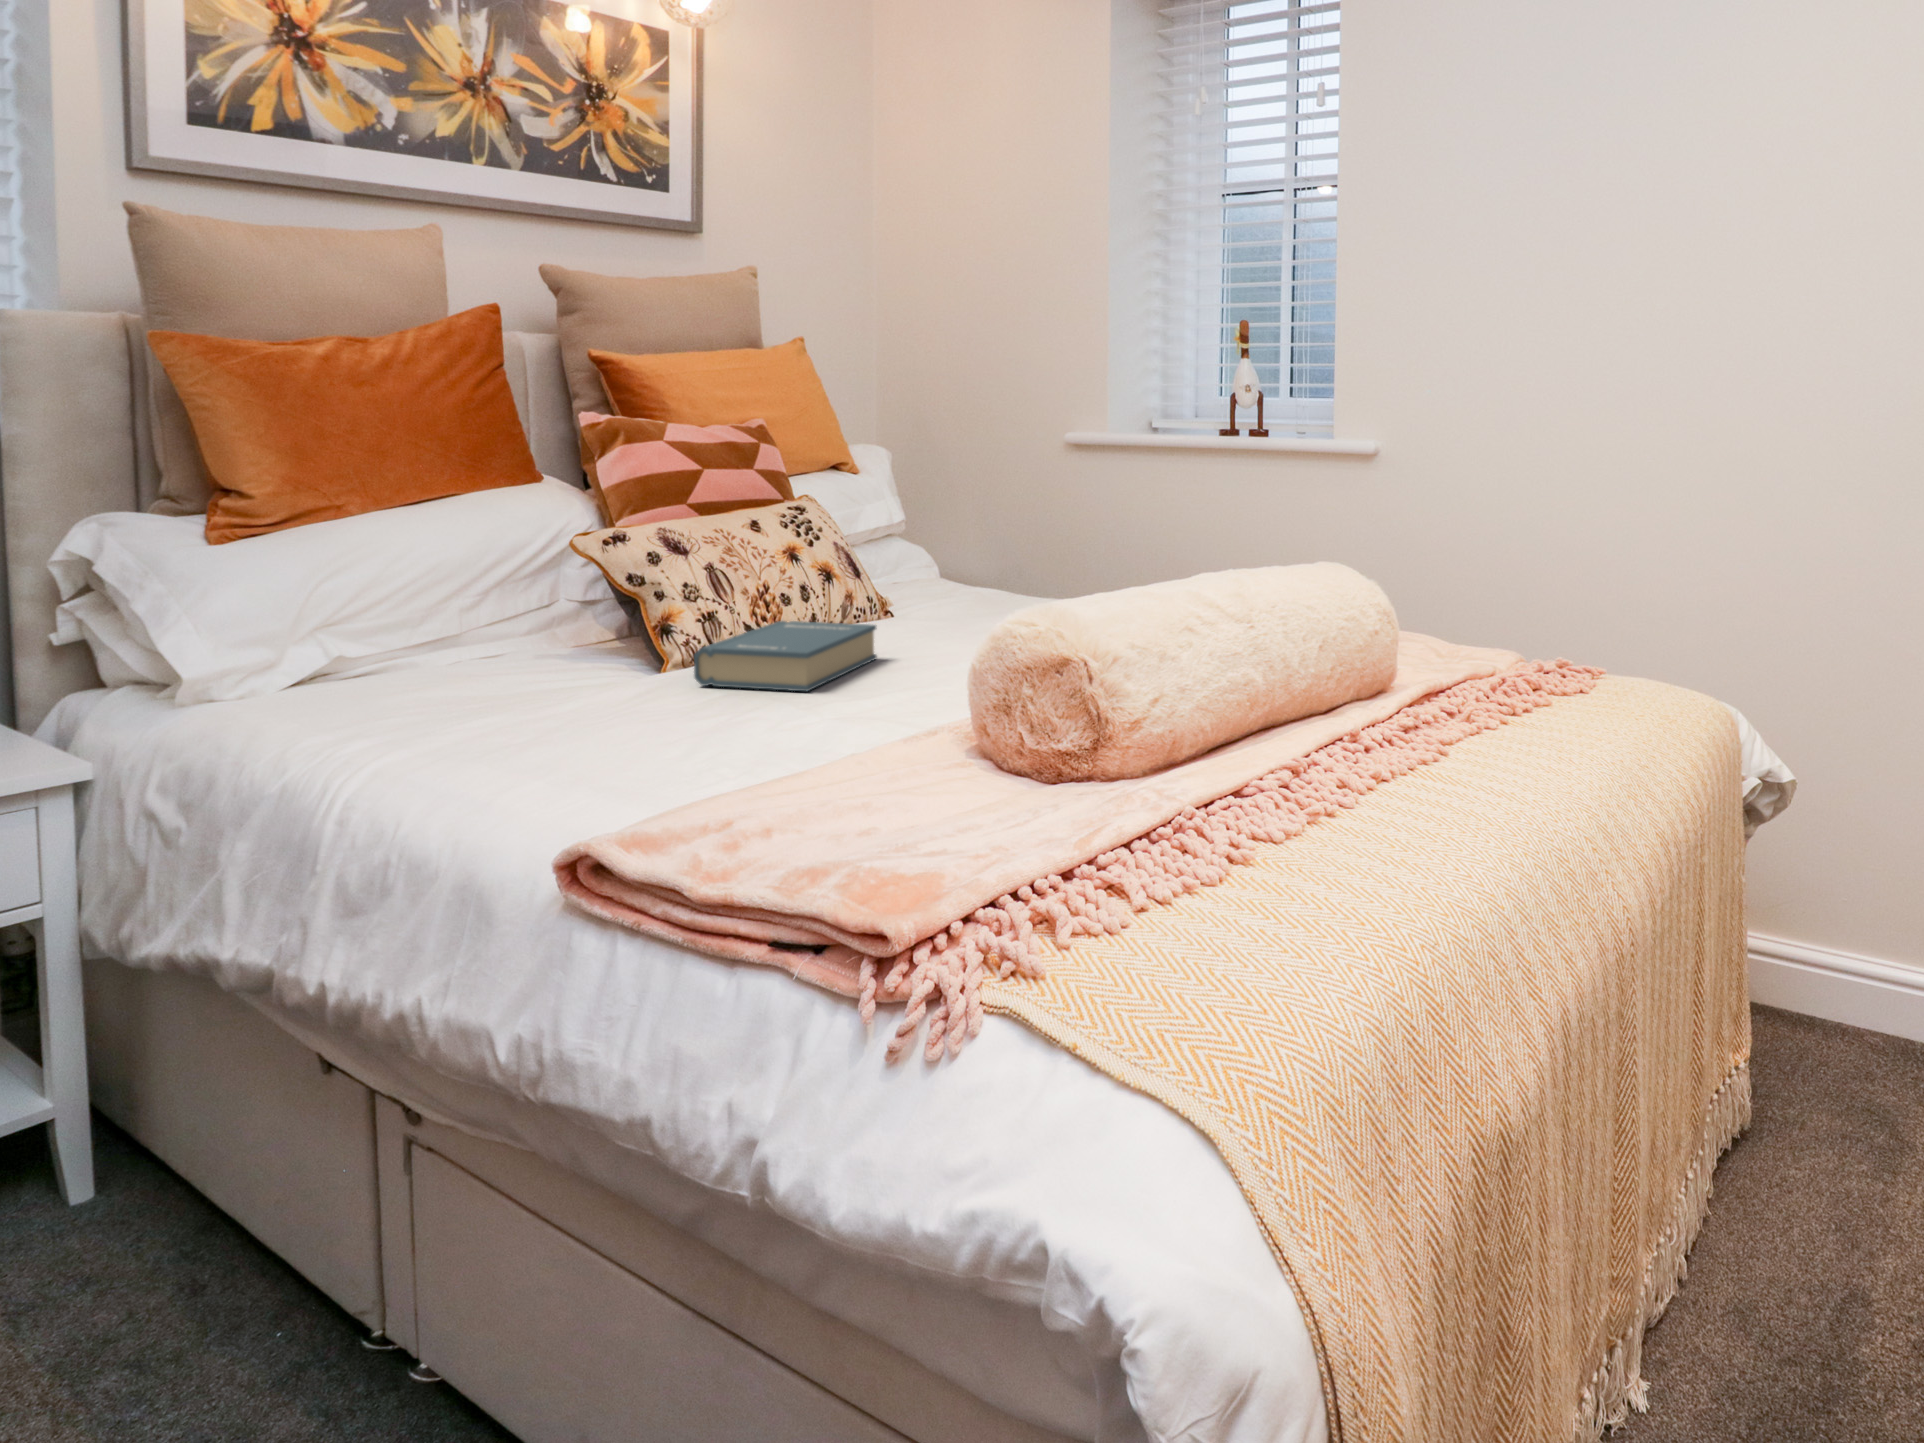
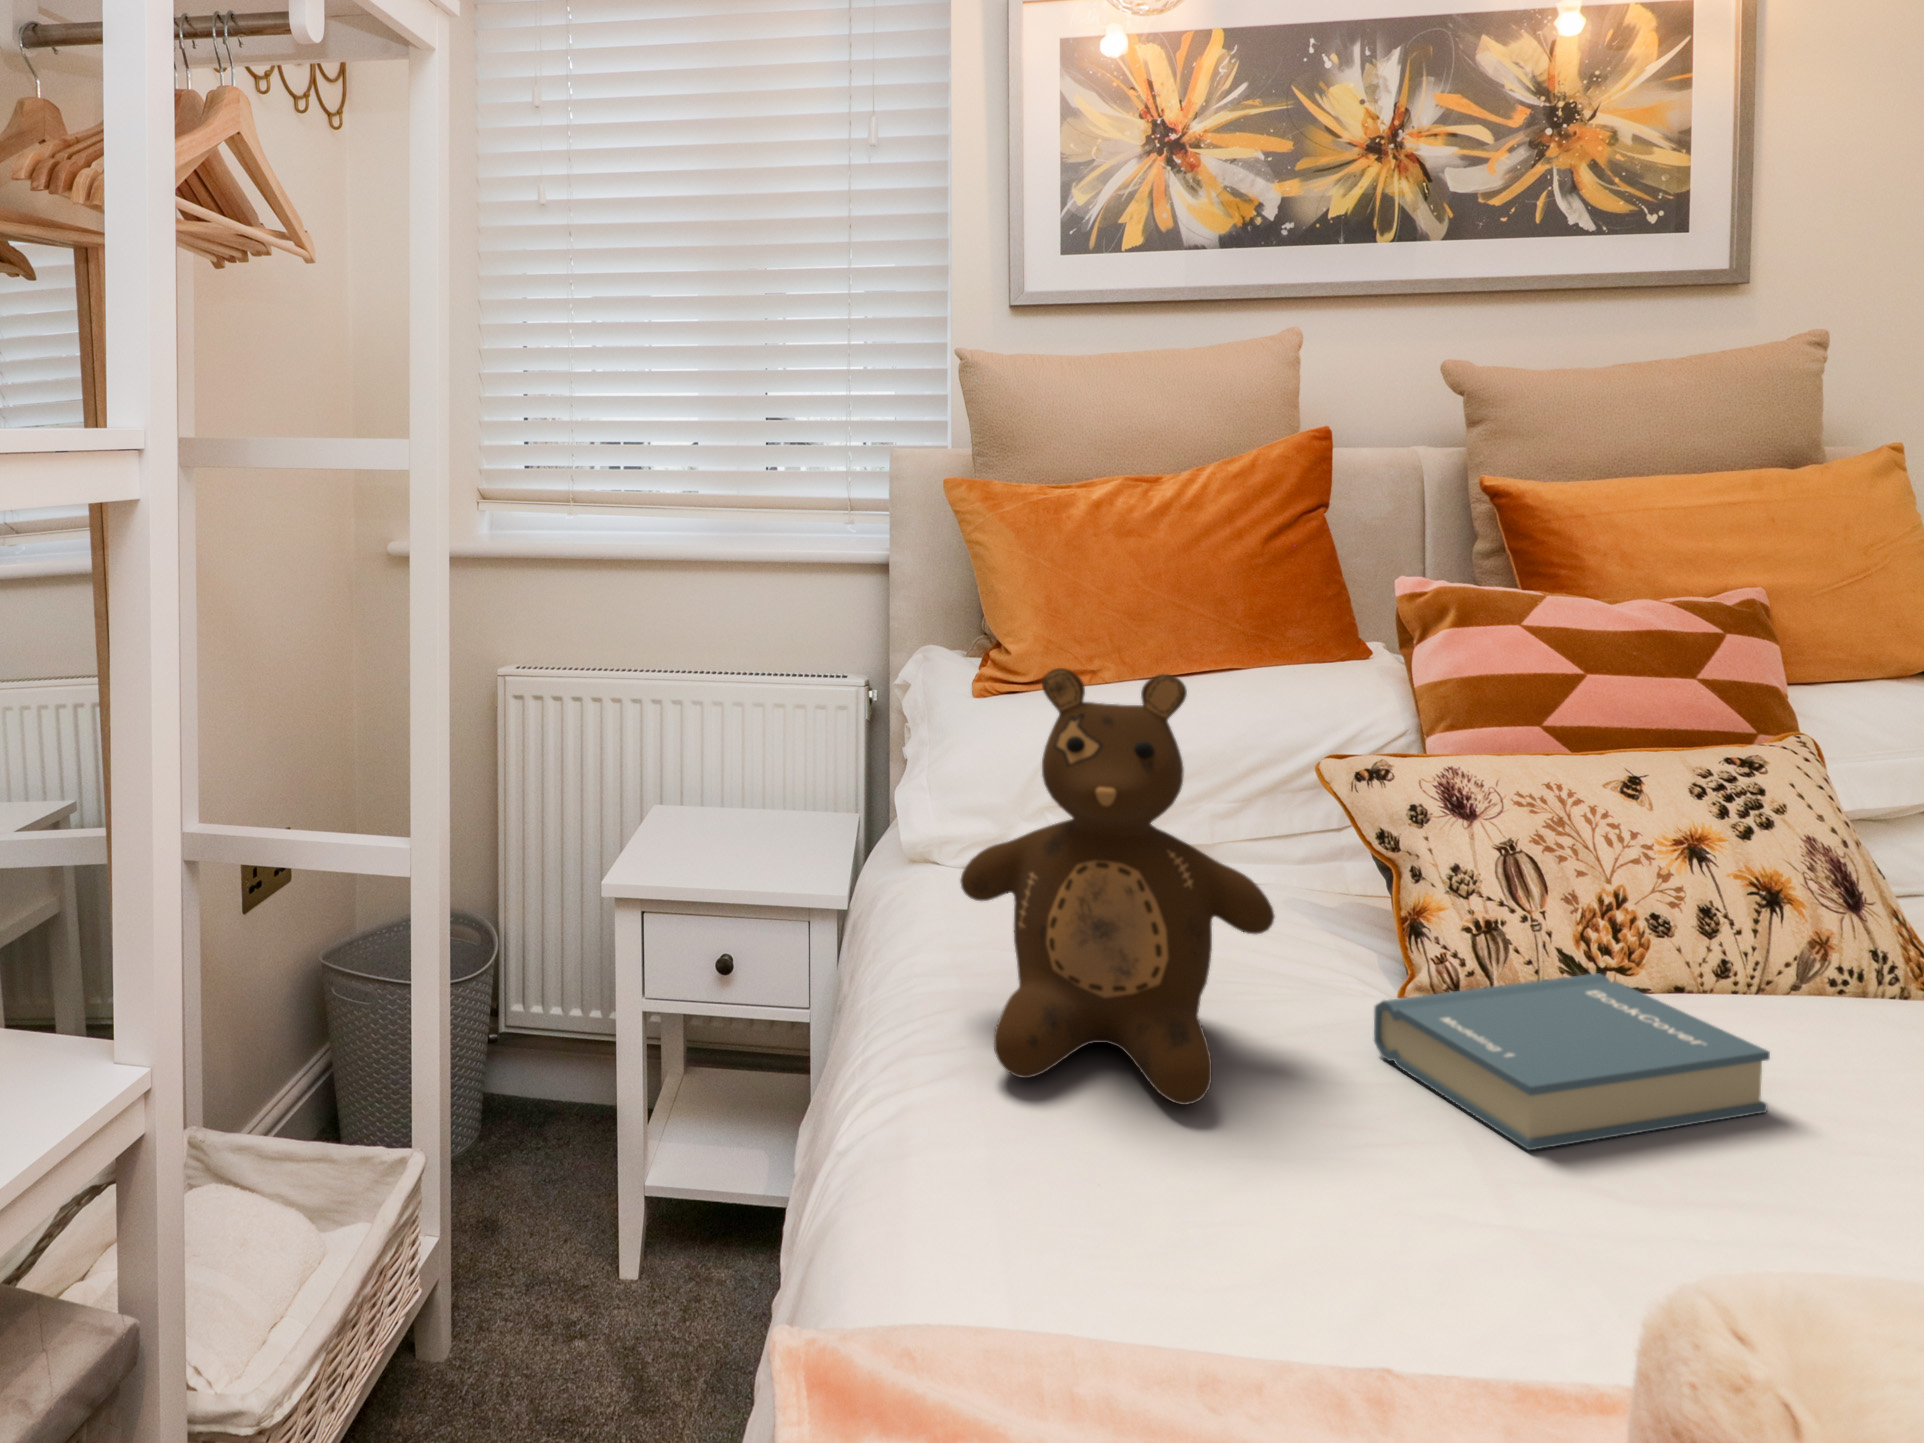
teddy bear: none [398,439,647,743] -> present [961,668,1275,1105]

